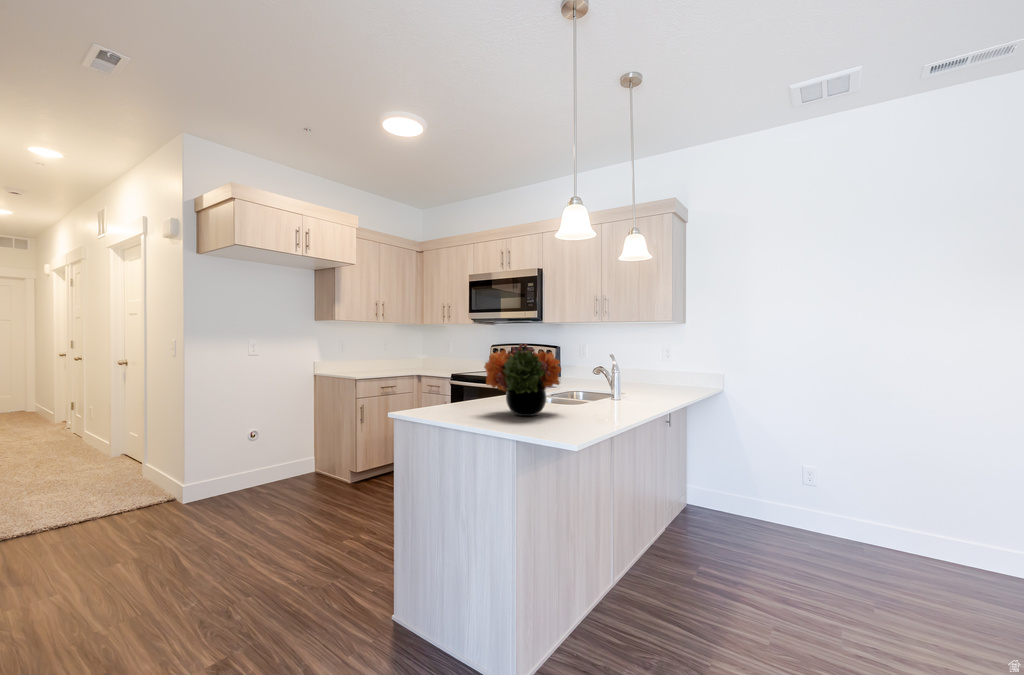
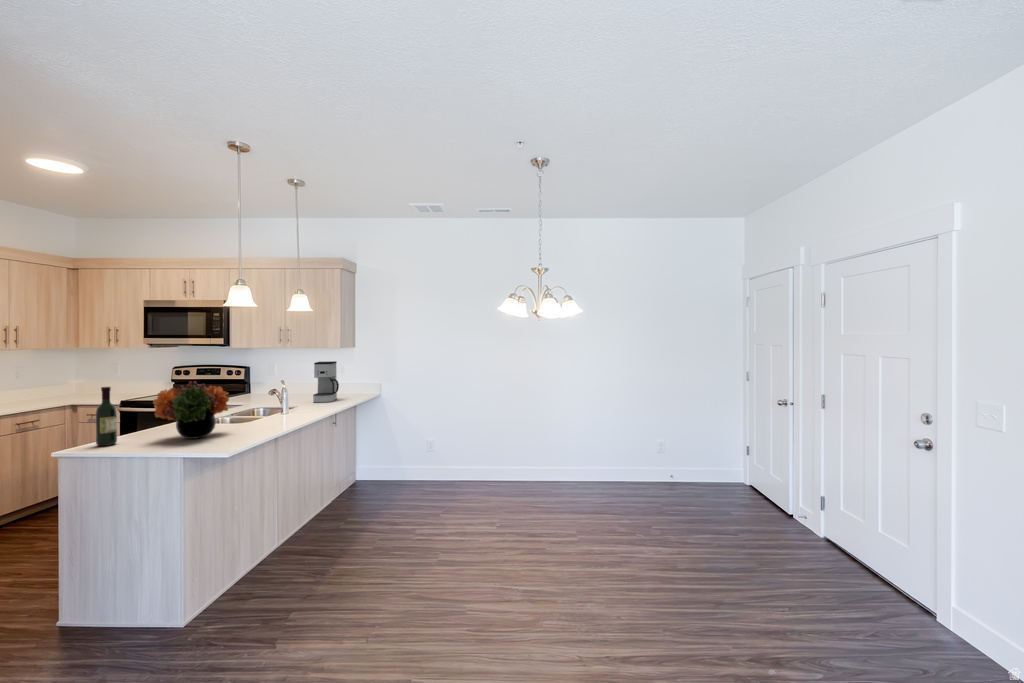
coffee maker: none [636,339,668,391] -> present [313,361,339,403]
wine bottle: none [434,346,451,413] -> present [96,387,117,446]

